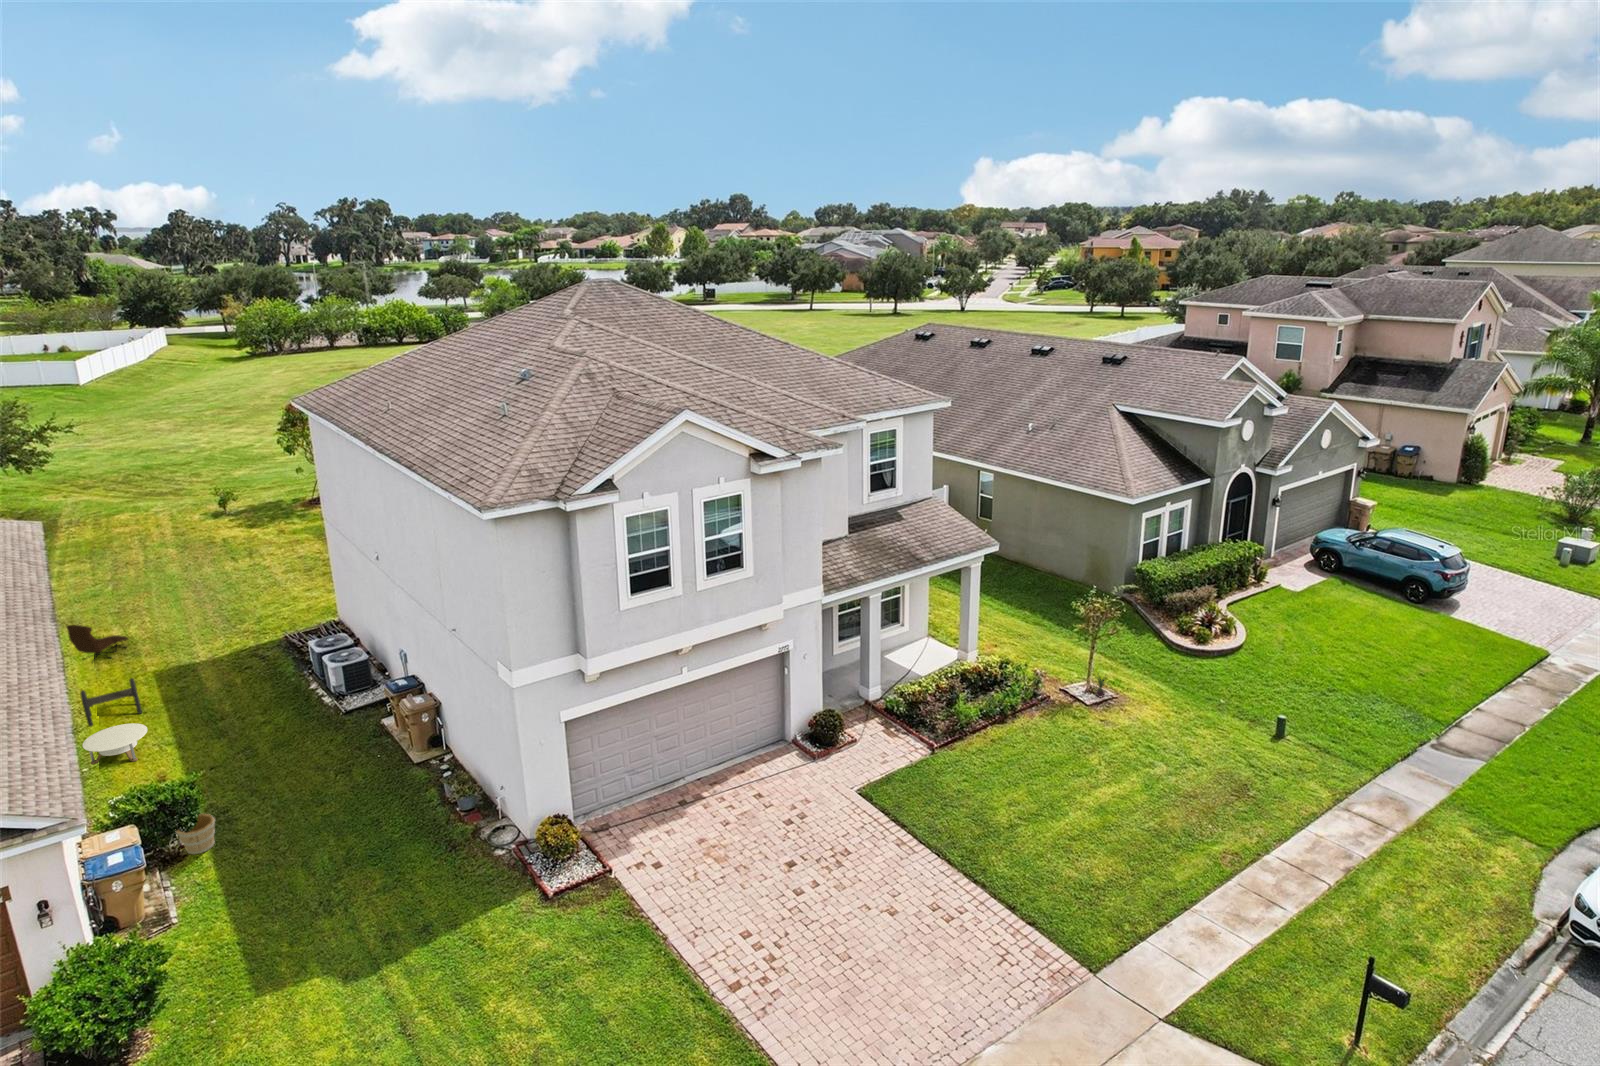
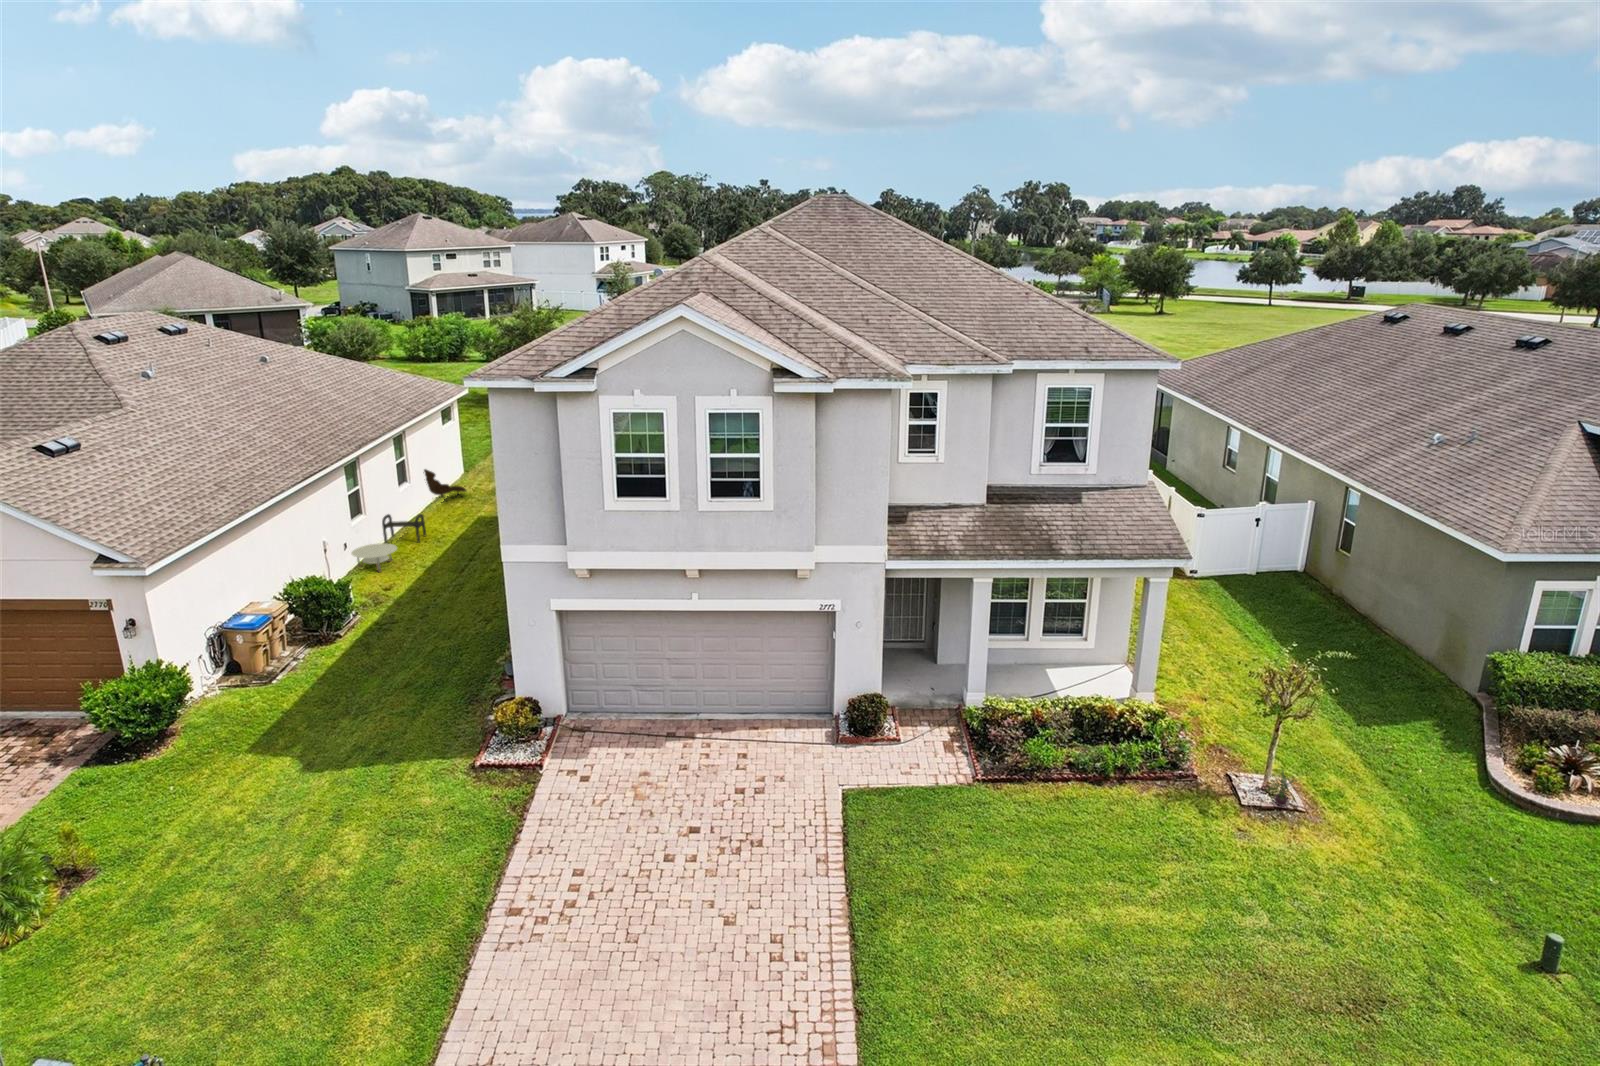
wooden bucket: present [175,814,215,854] -> none [323,614,354,645]

